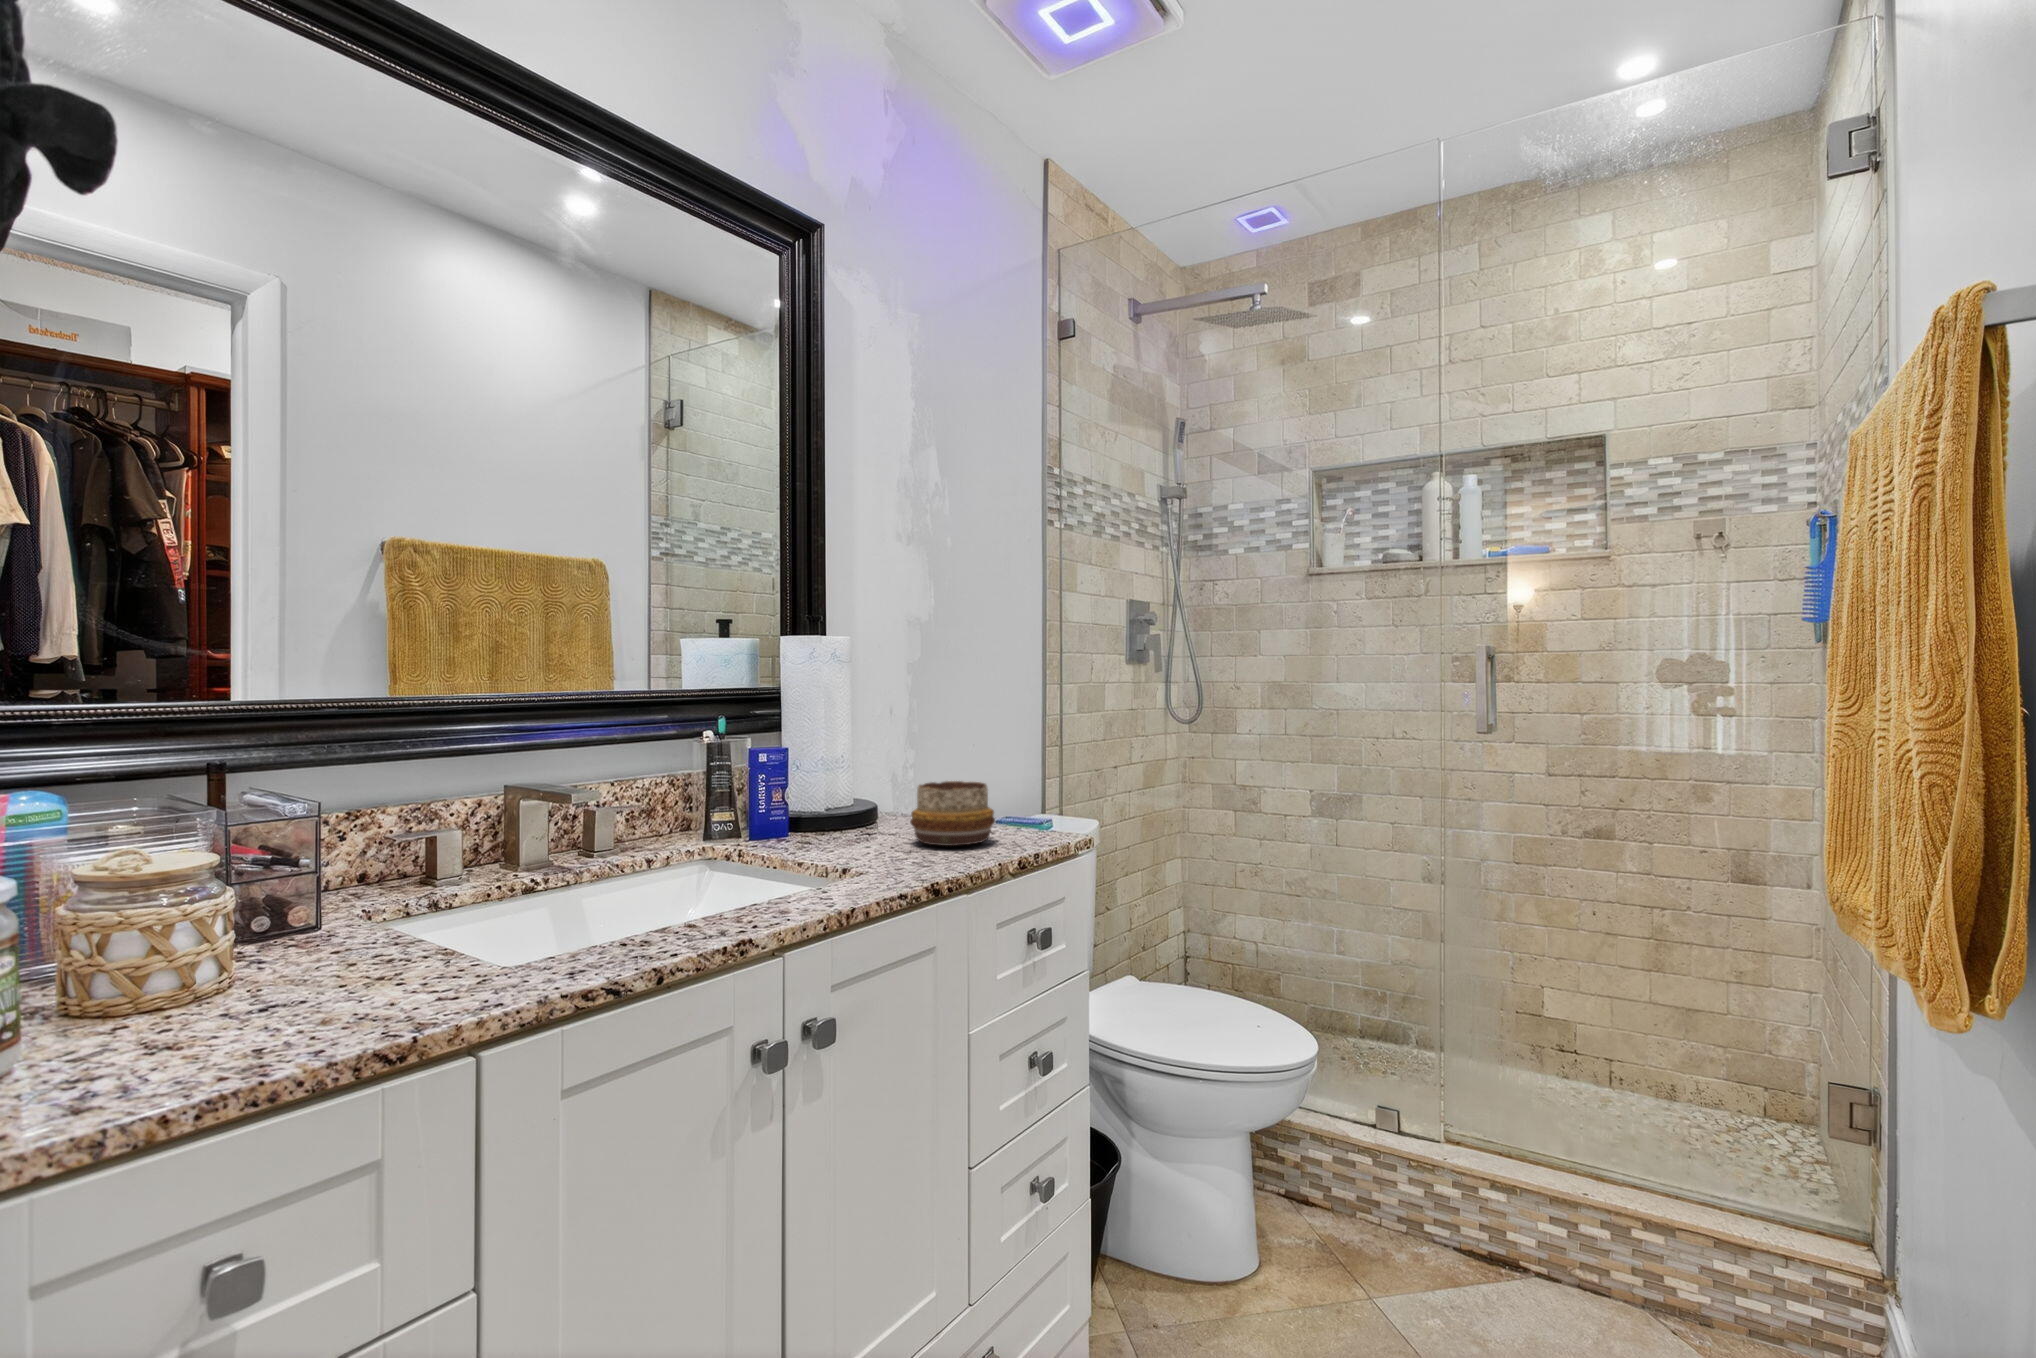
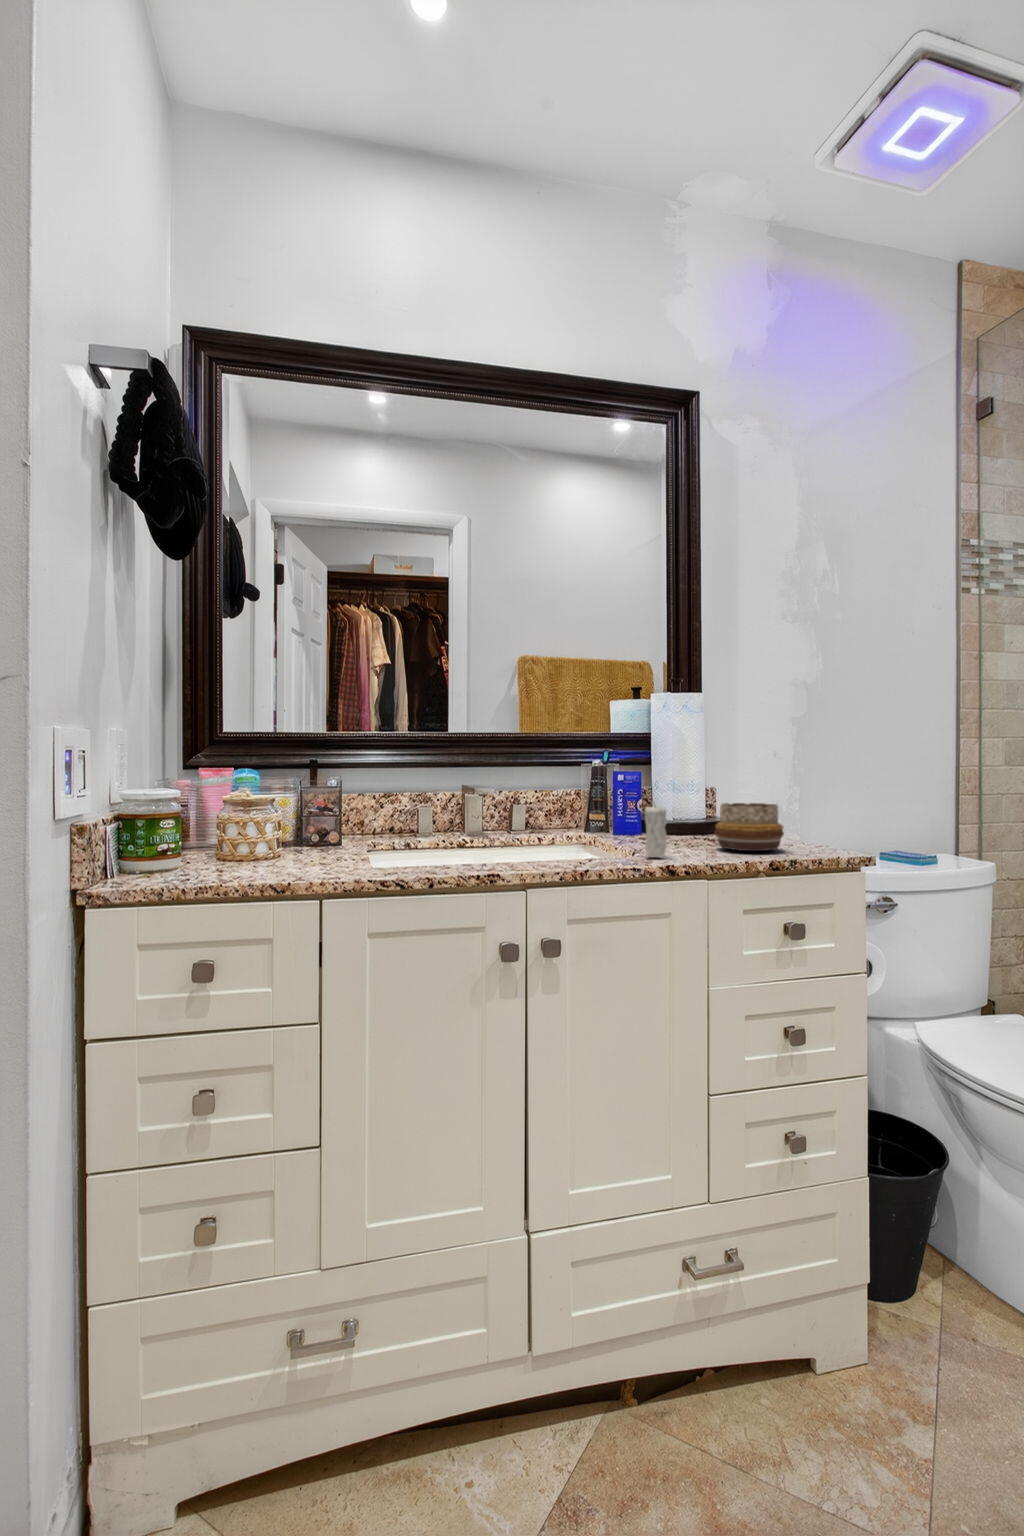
candle: none [867,787,898,873] -> present [645,806,667,857]

